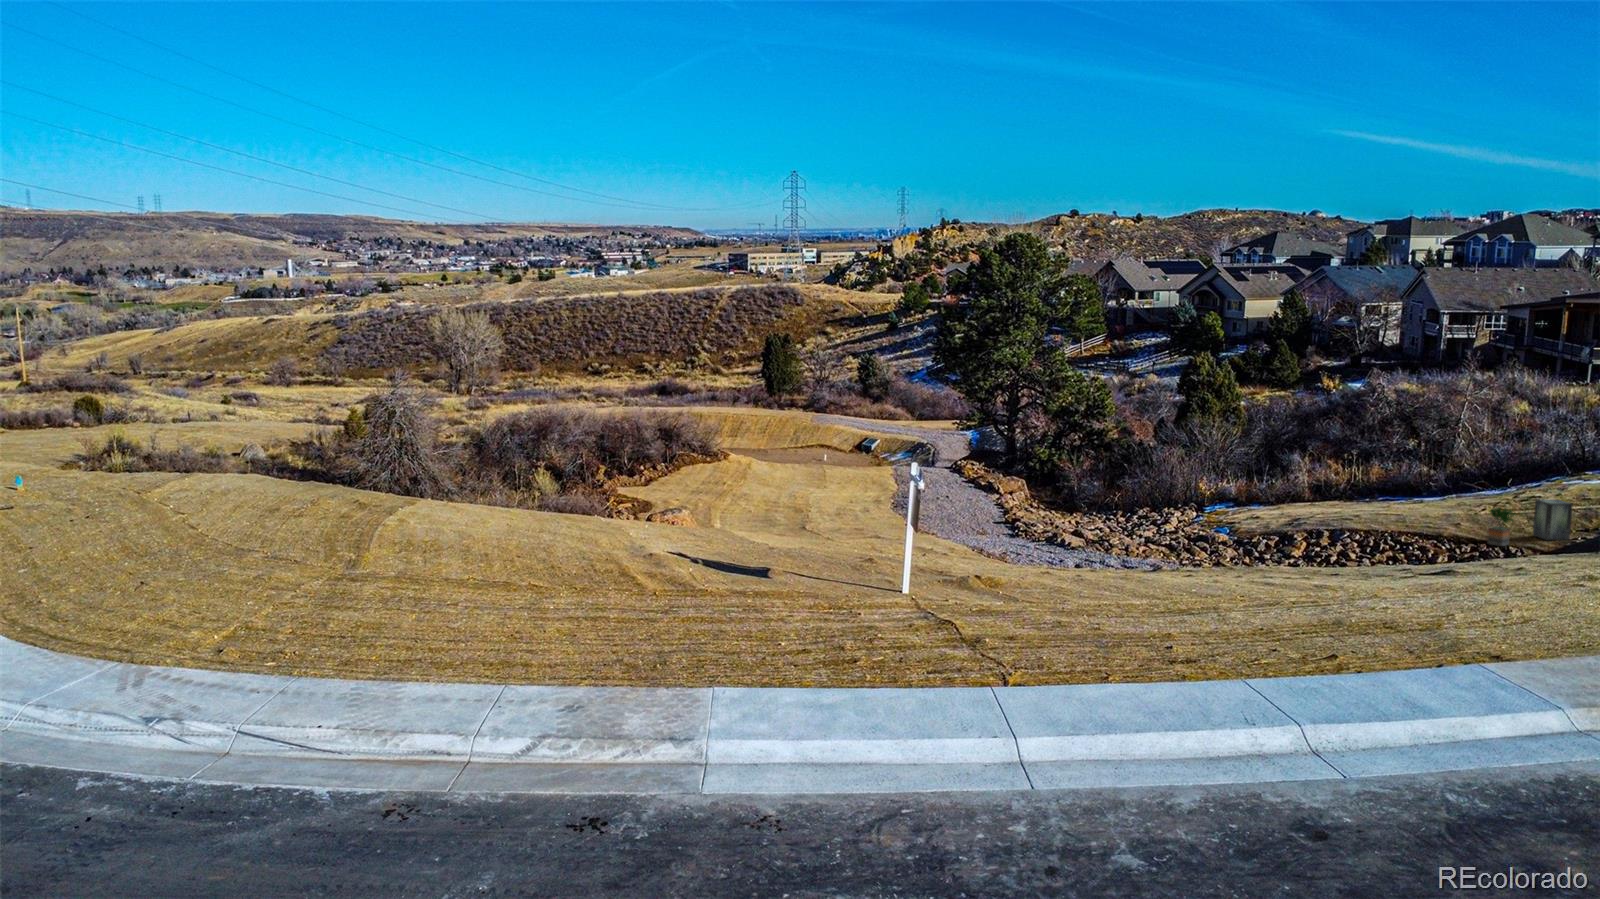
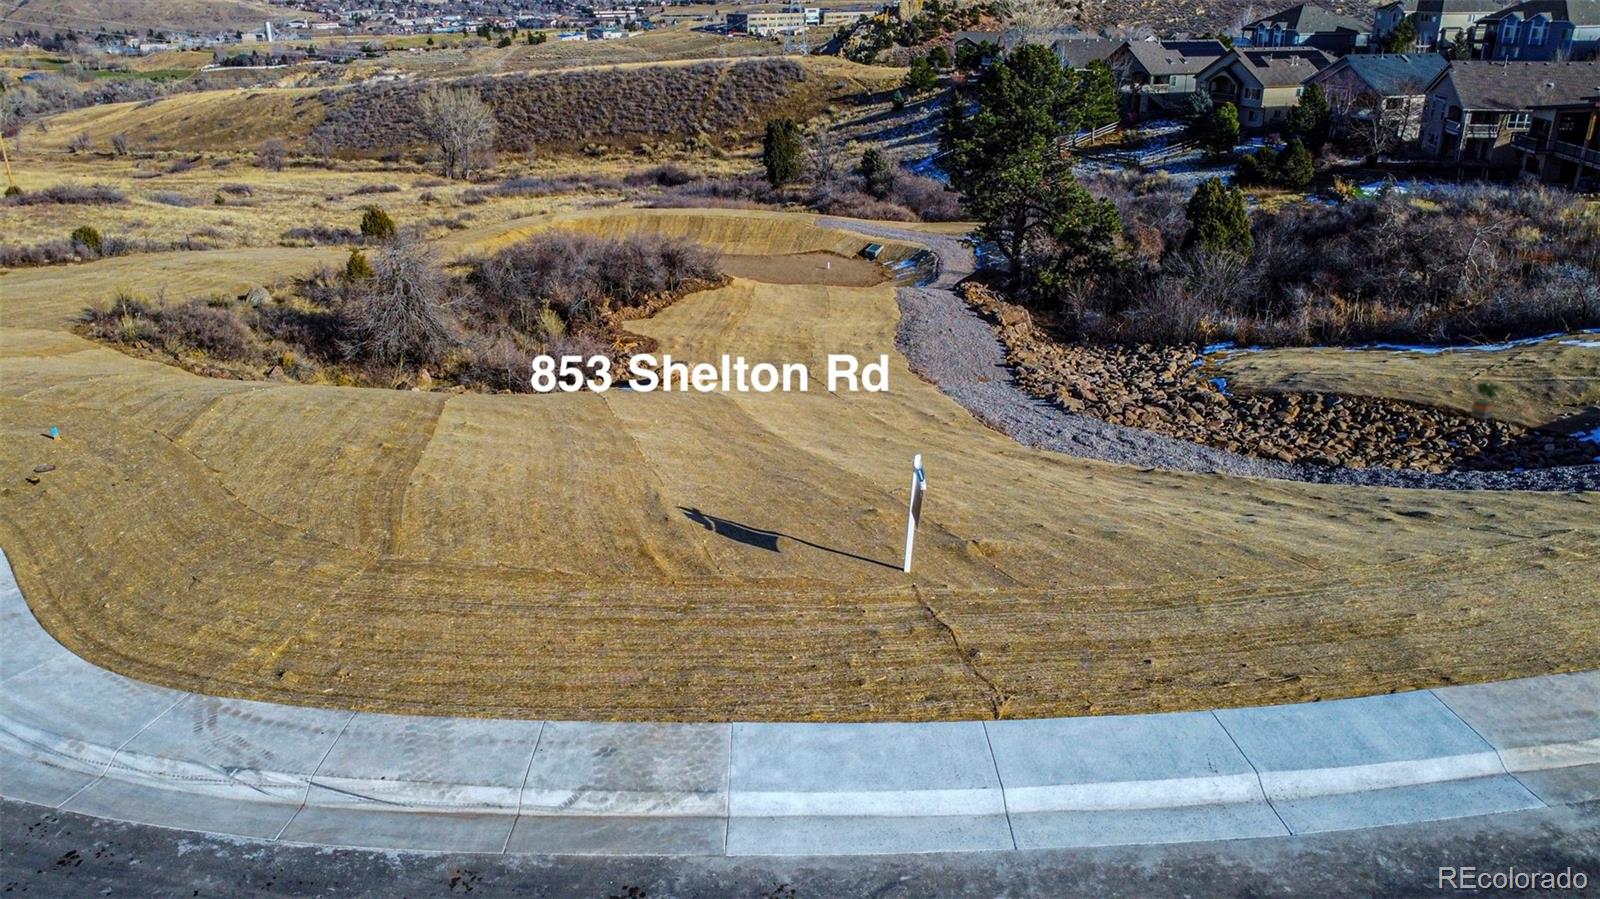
storage box: present [1533,500,1573,540] -> none [1515,373,1556,413]

